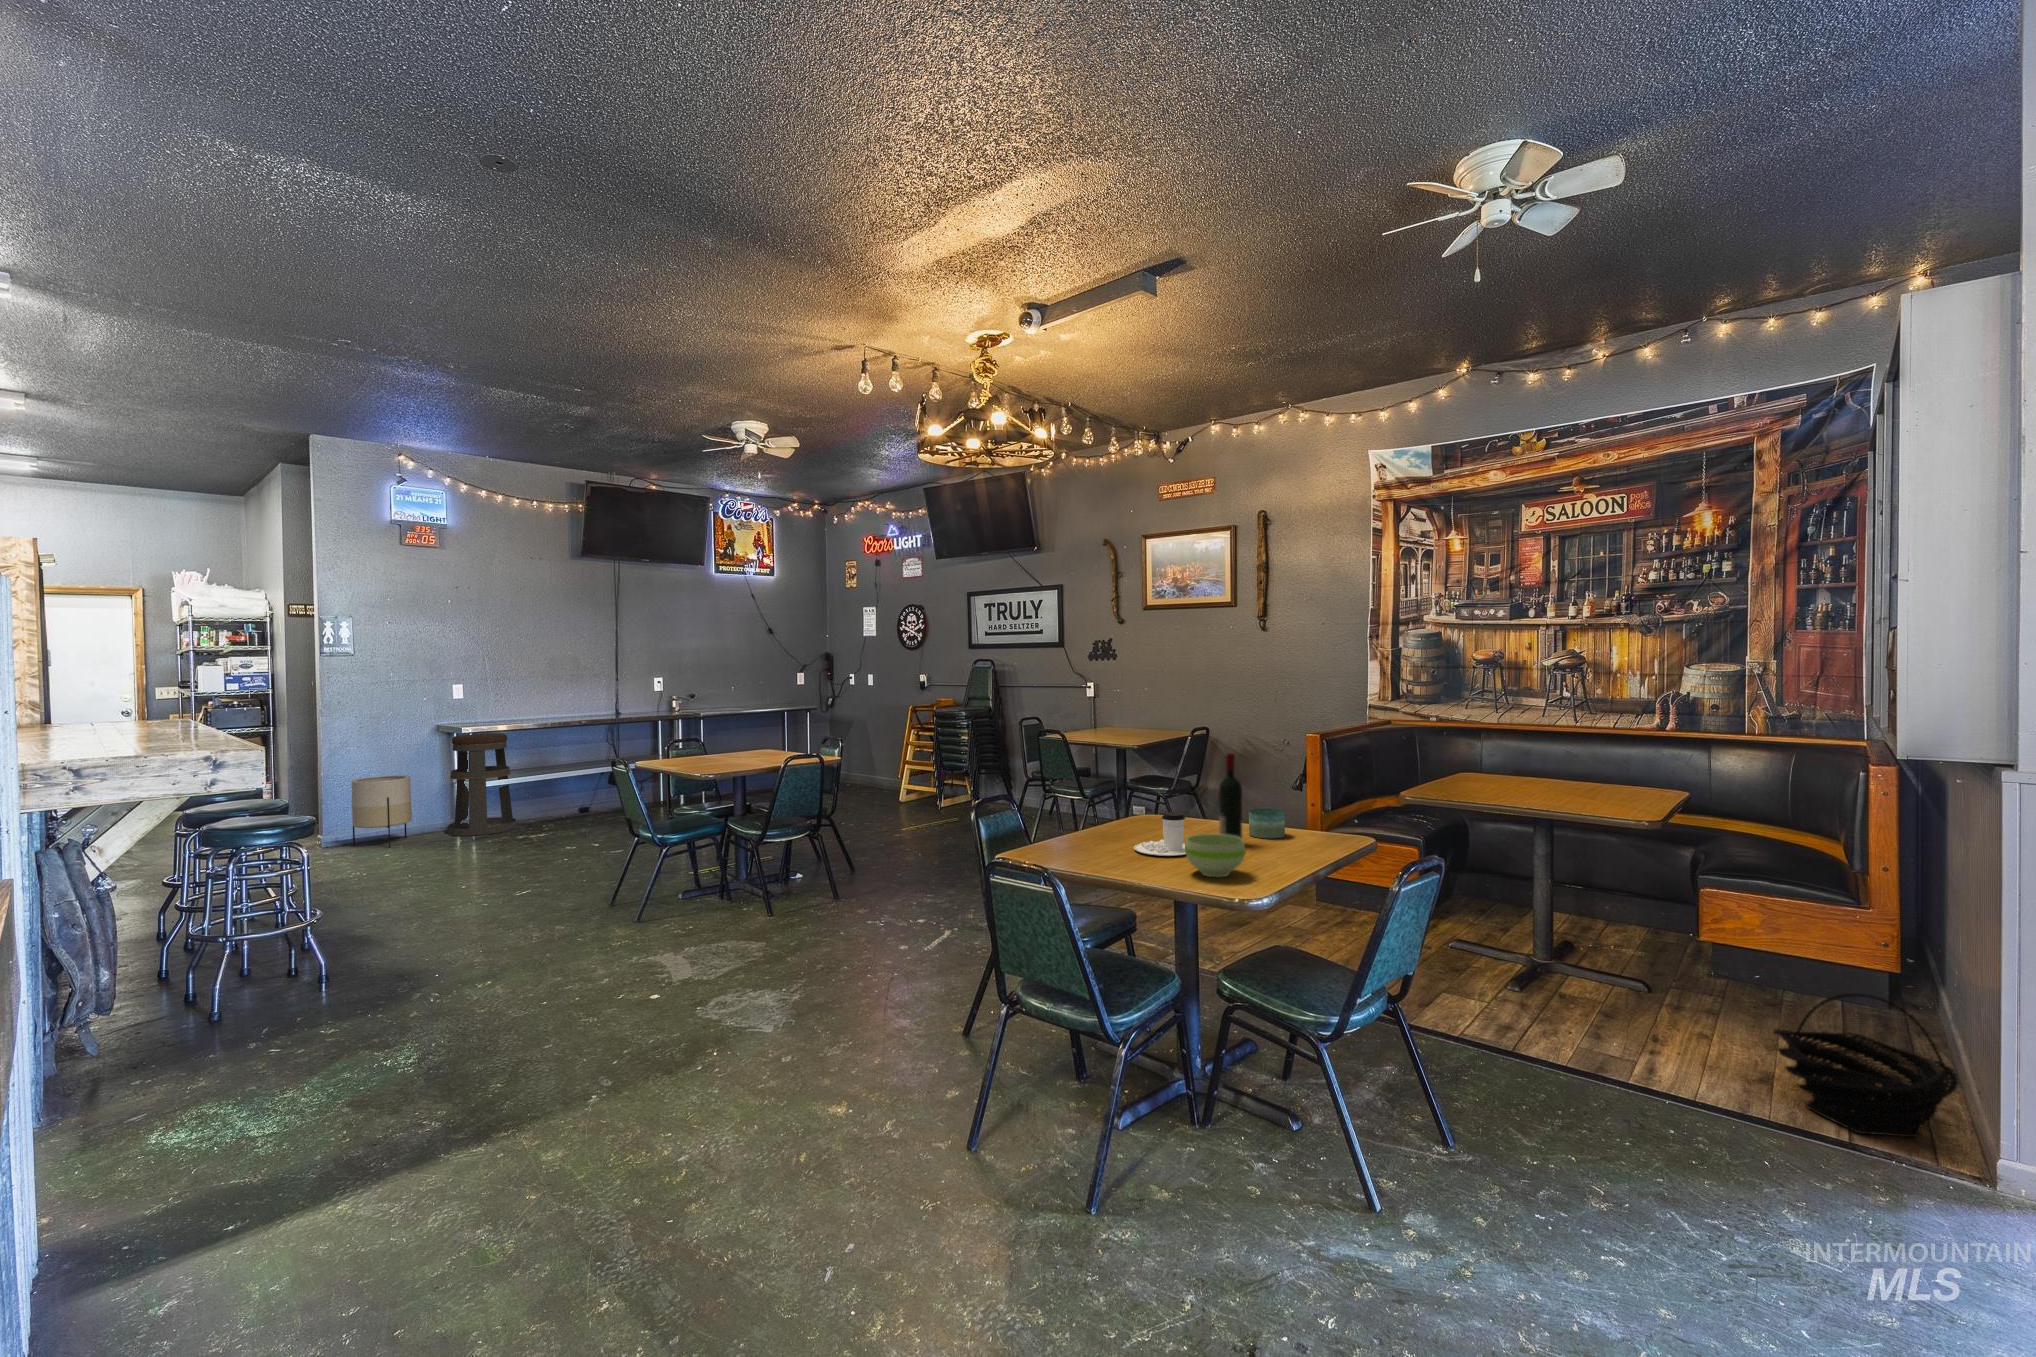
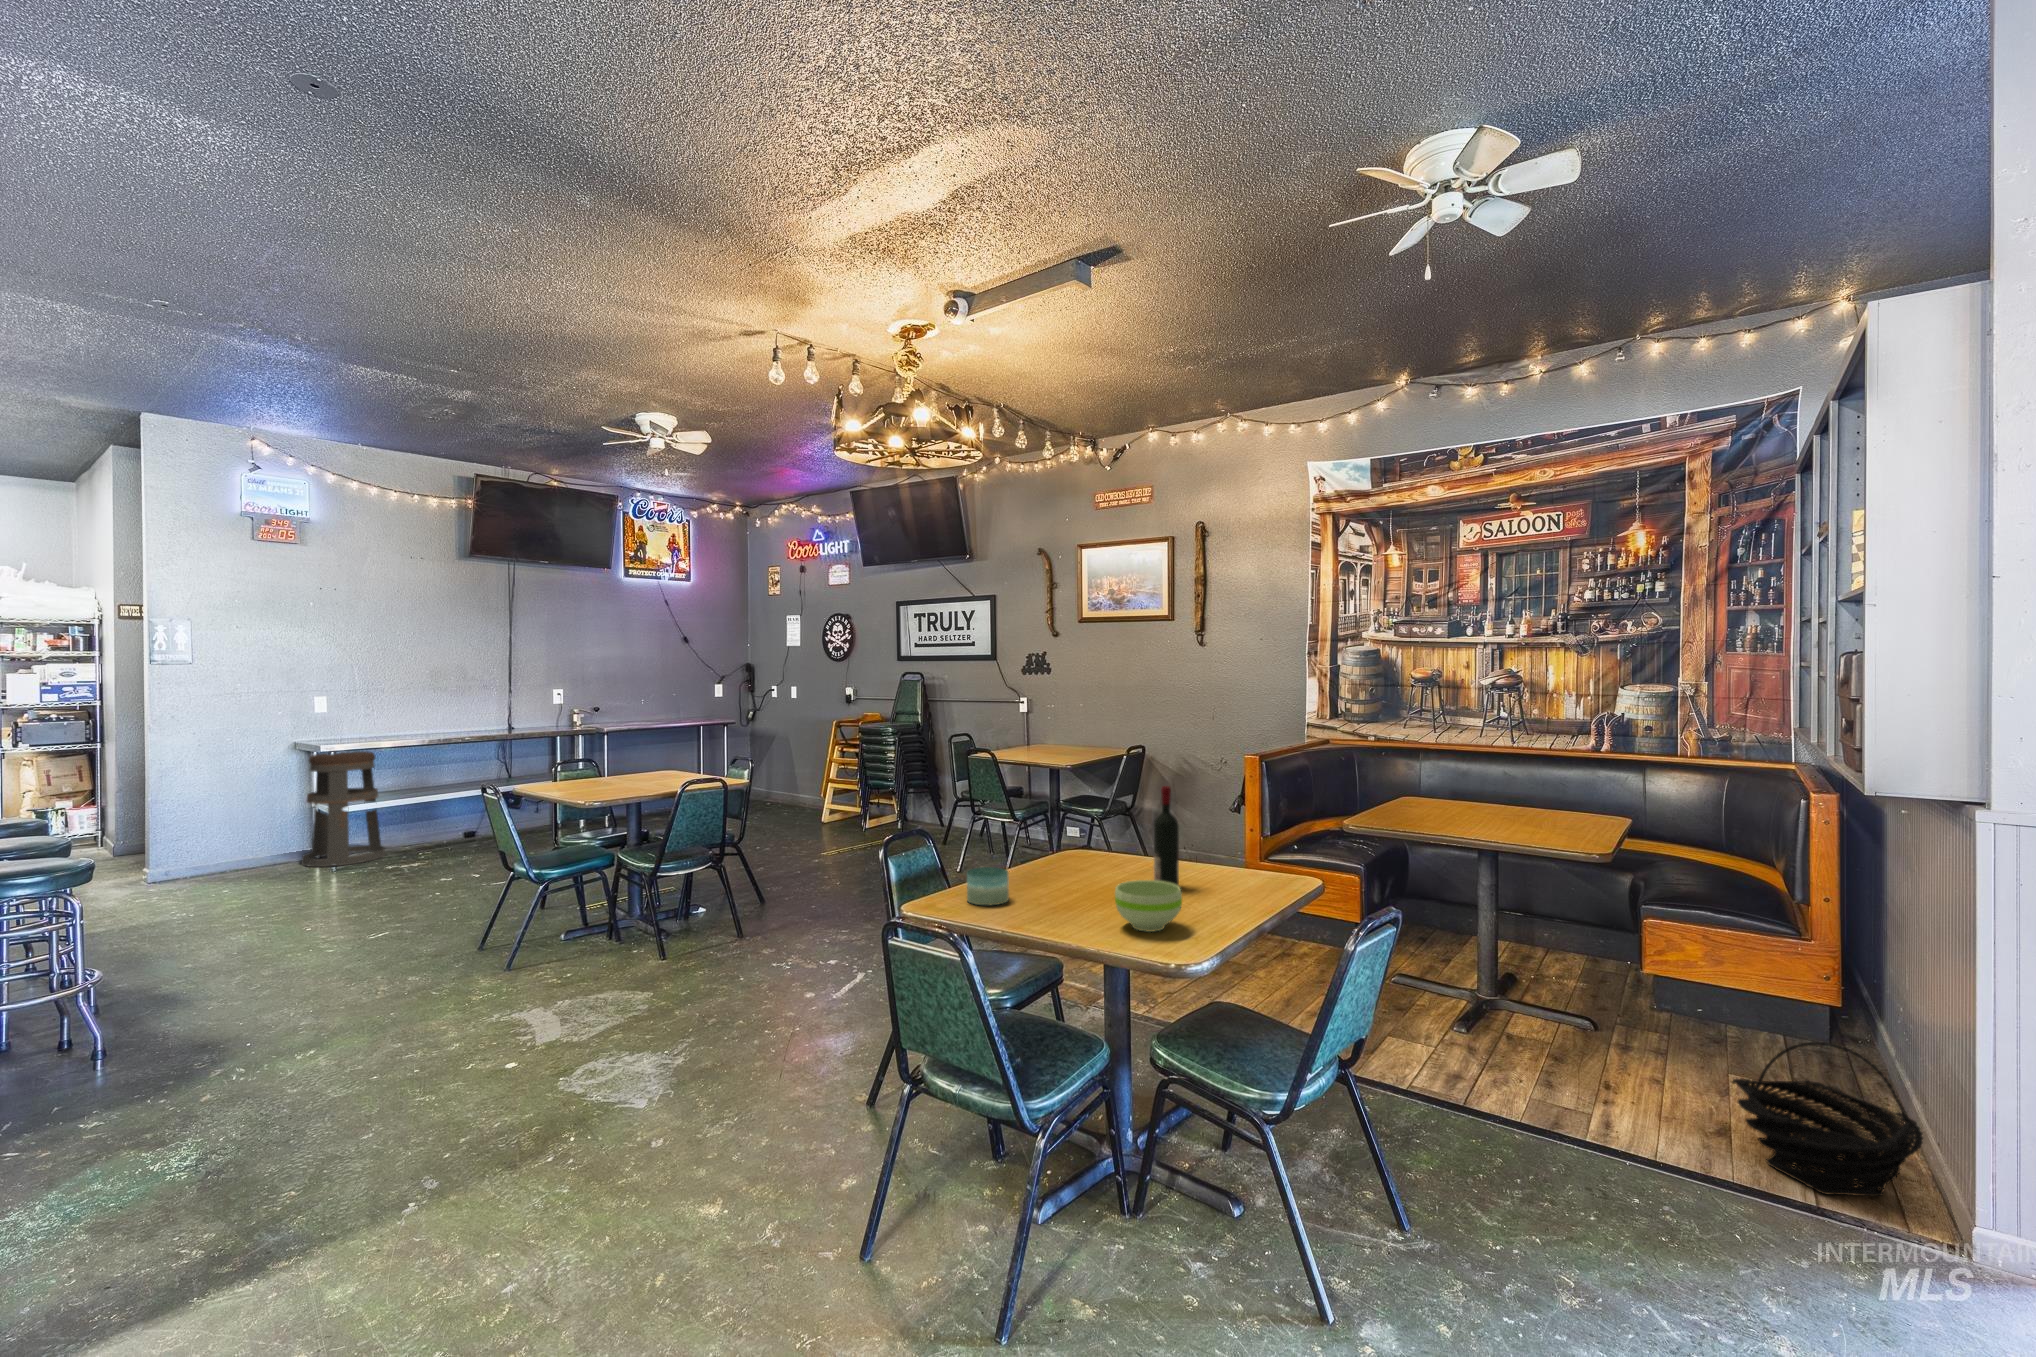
planter: present [352,775,412,847] -> none [184,800,258,882]
candle: present [1249,809,1285,838] -> present [967,867,1009,905]
coffee cup: present [1134,812,1186,856] -> none [1059,853,1128,904]

